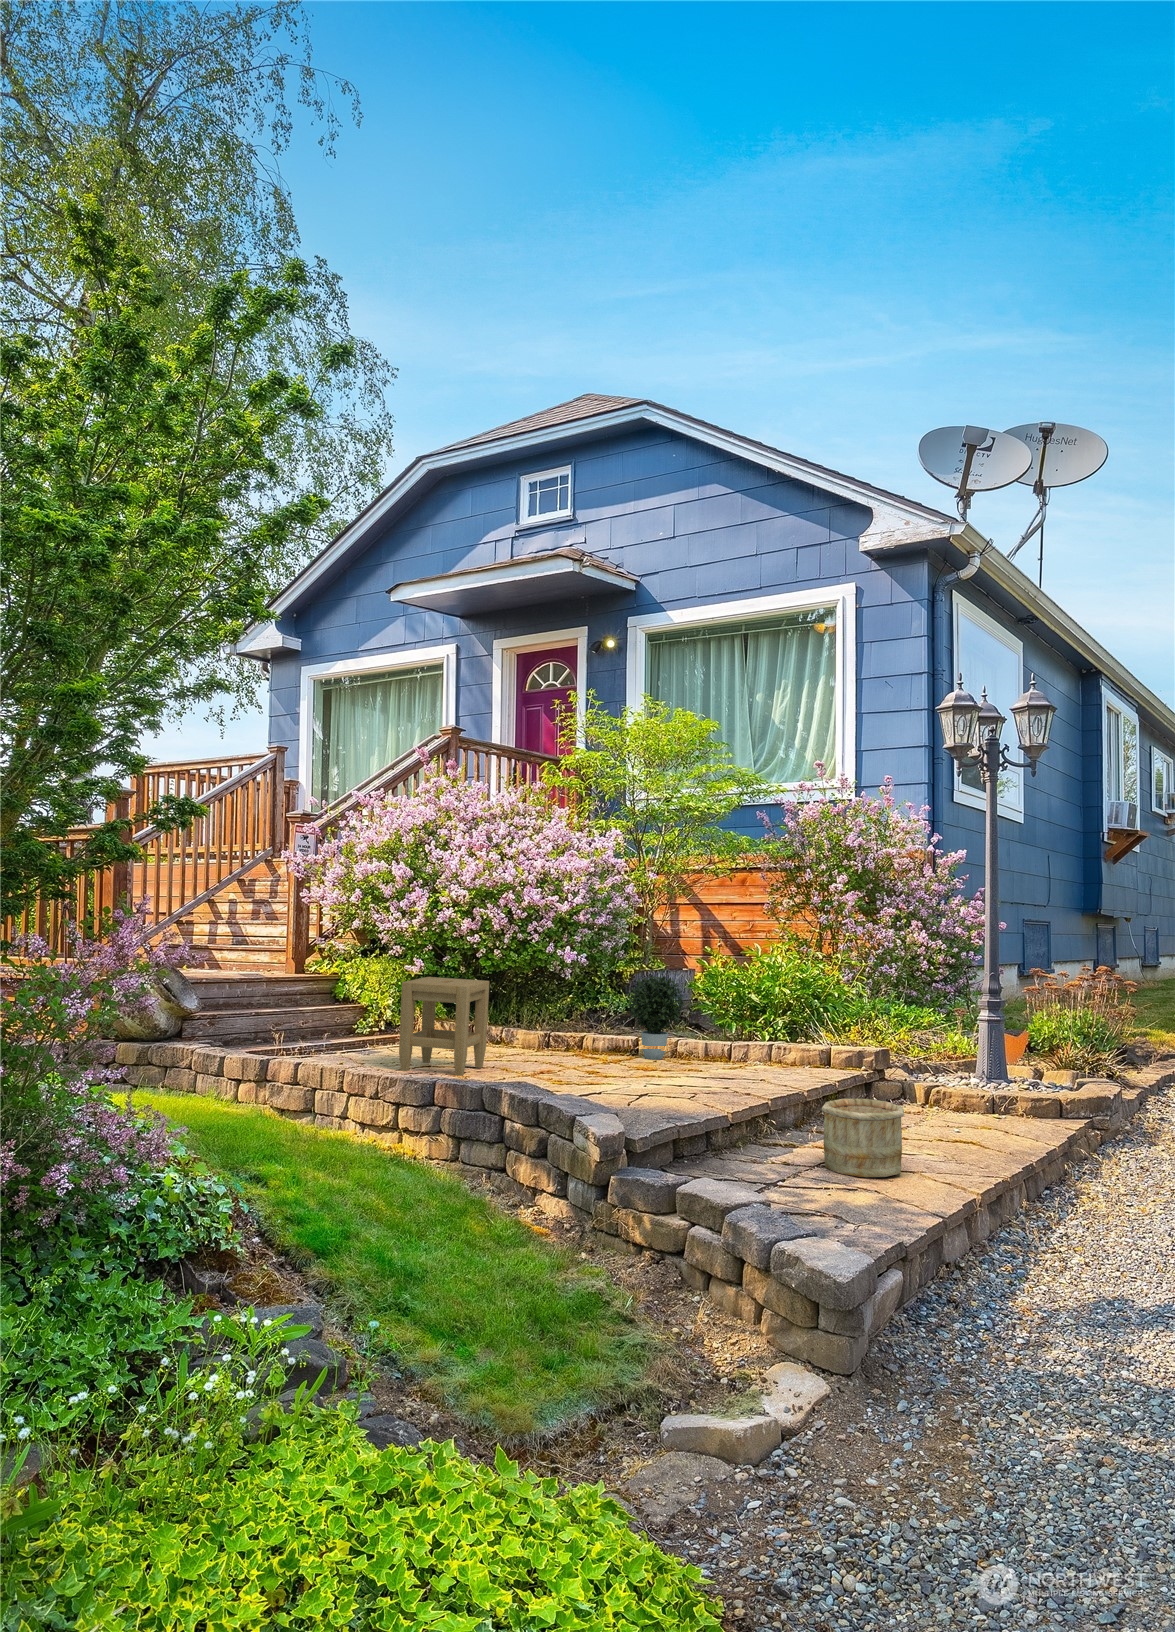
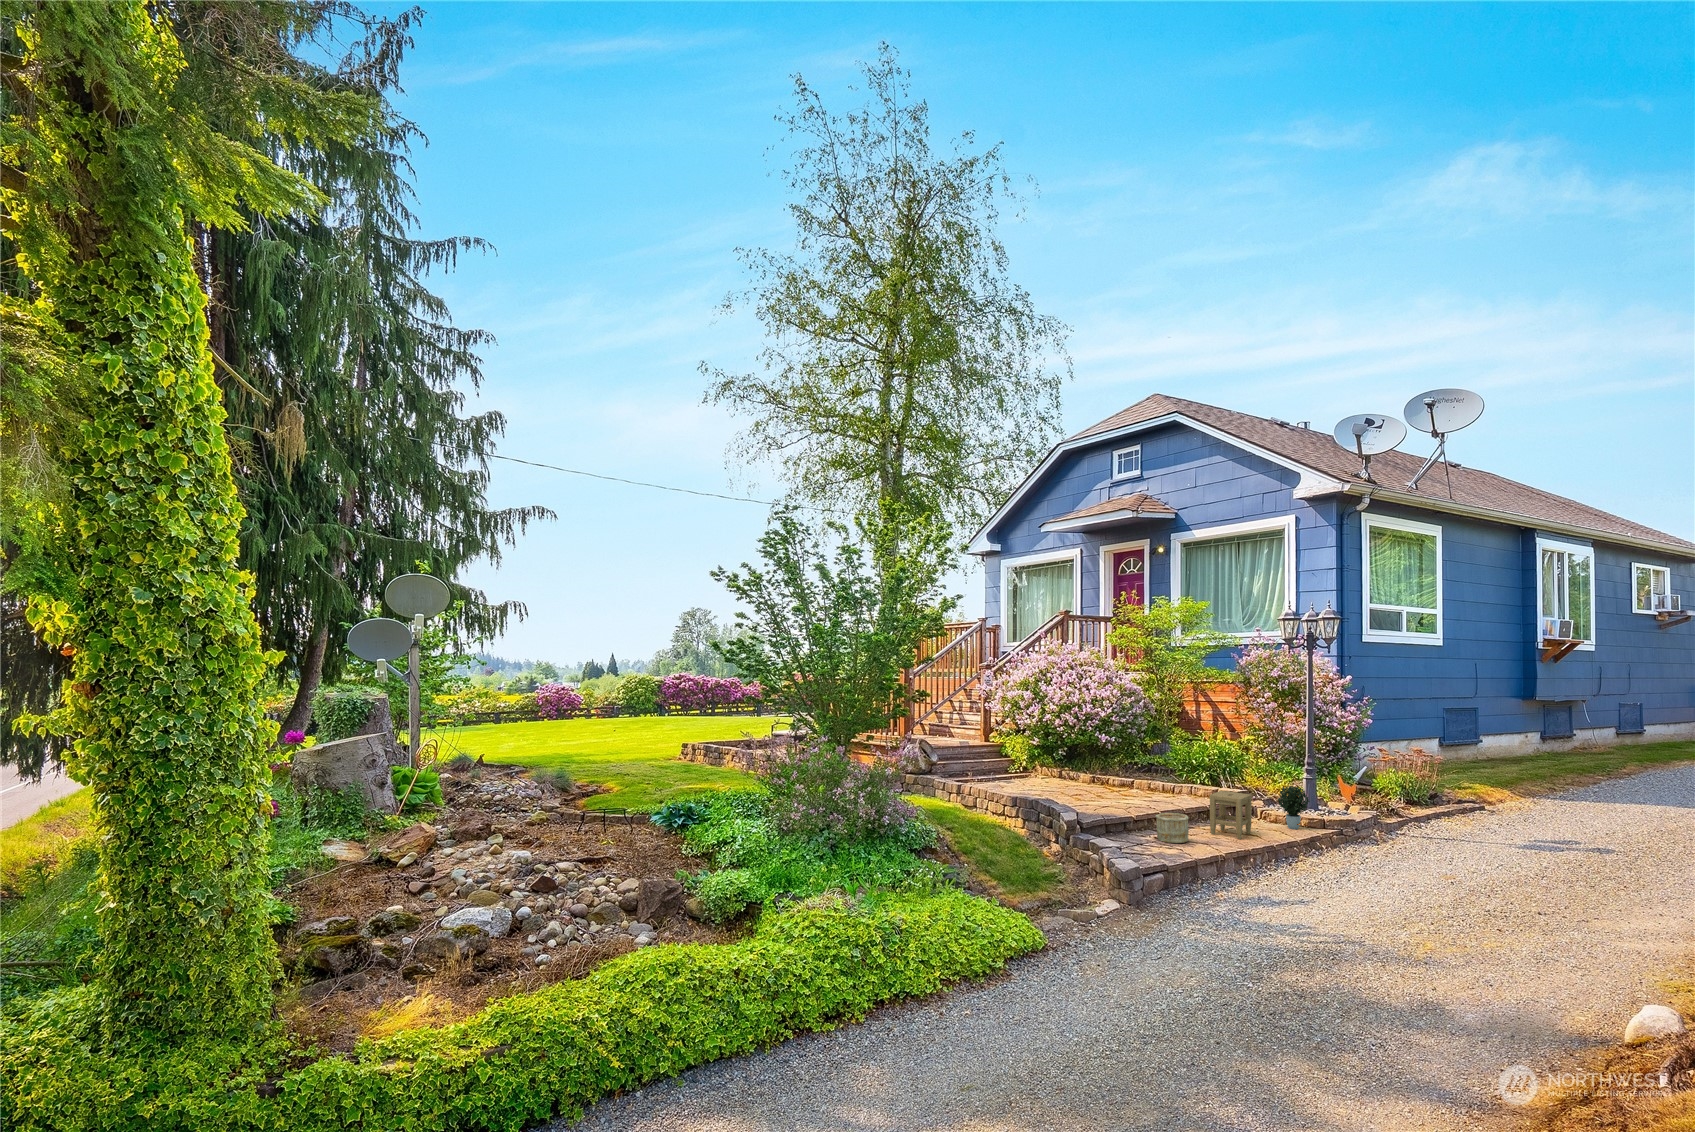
potted plant: present [629,975,685,1060] -> present [1278,786,1310,830]
stool: present [399,977,489,1076] -> present [1210,791,1252,839]

